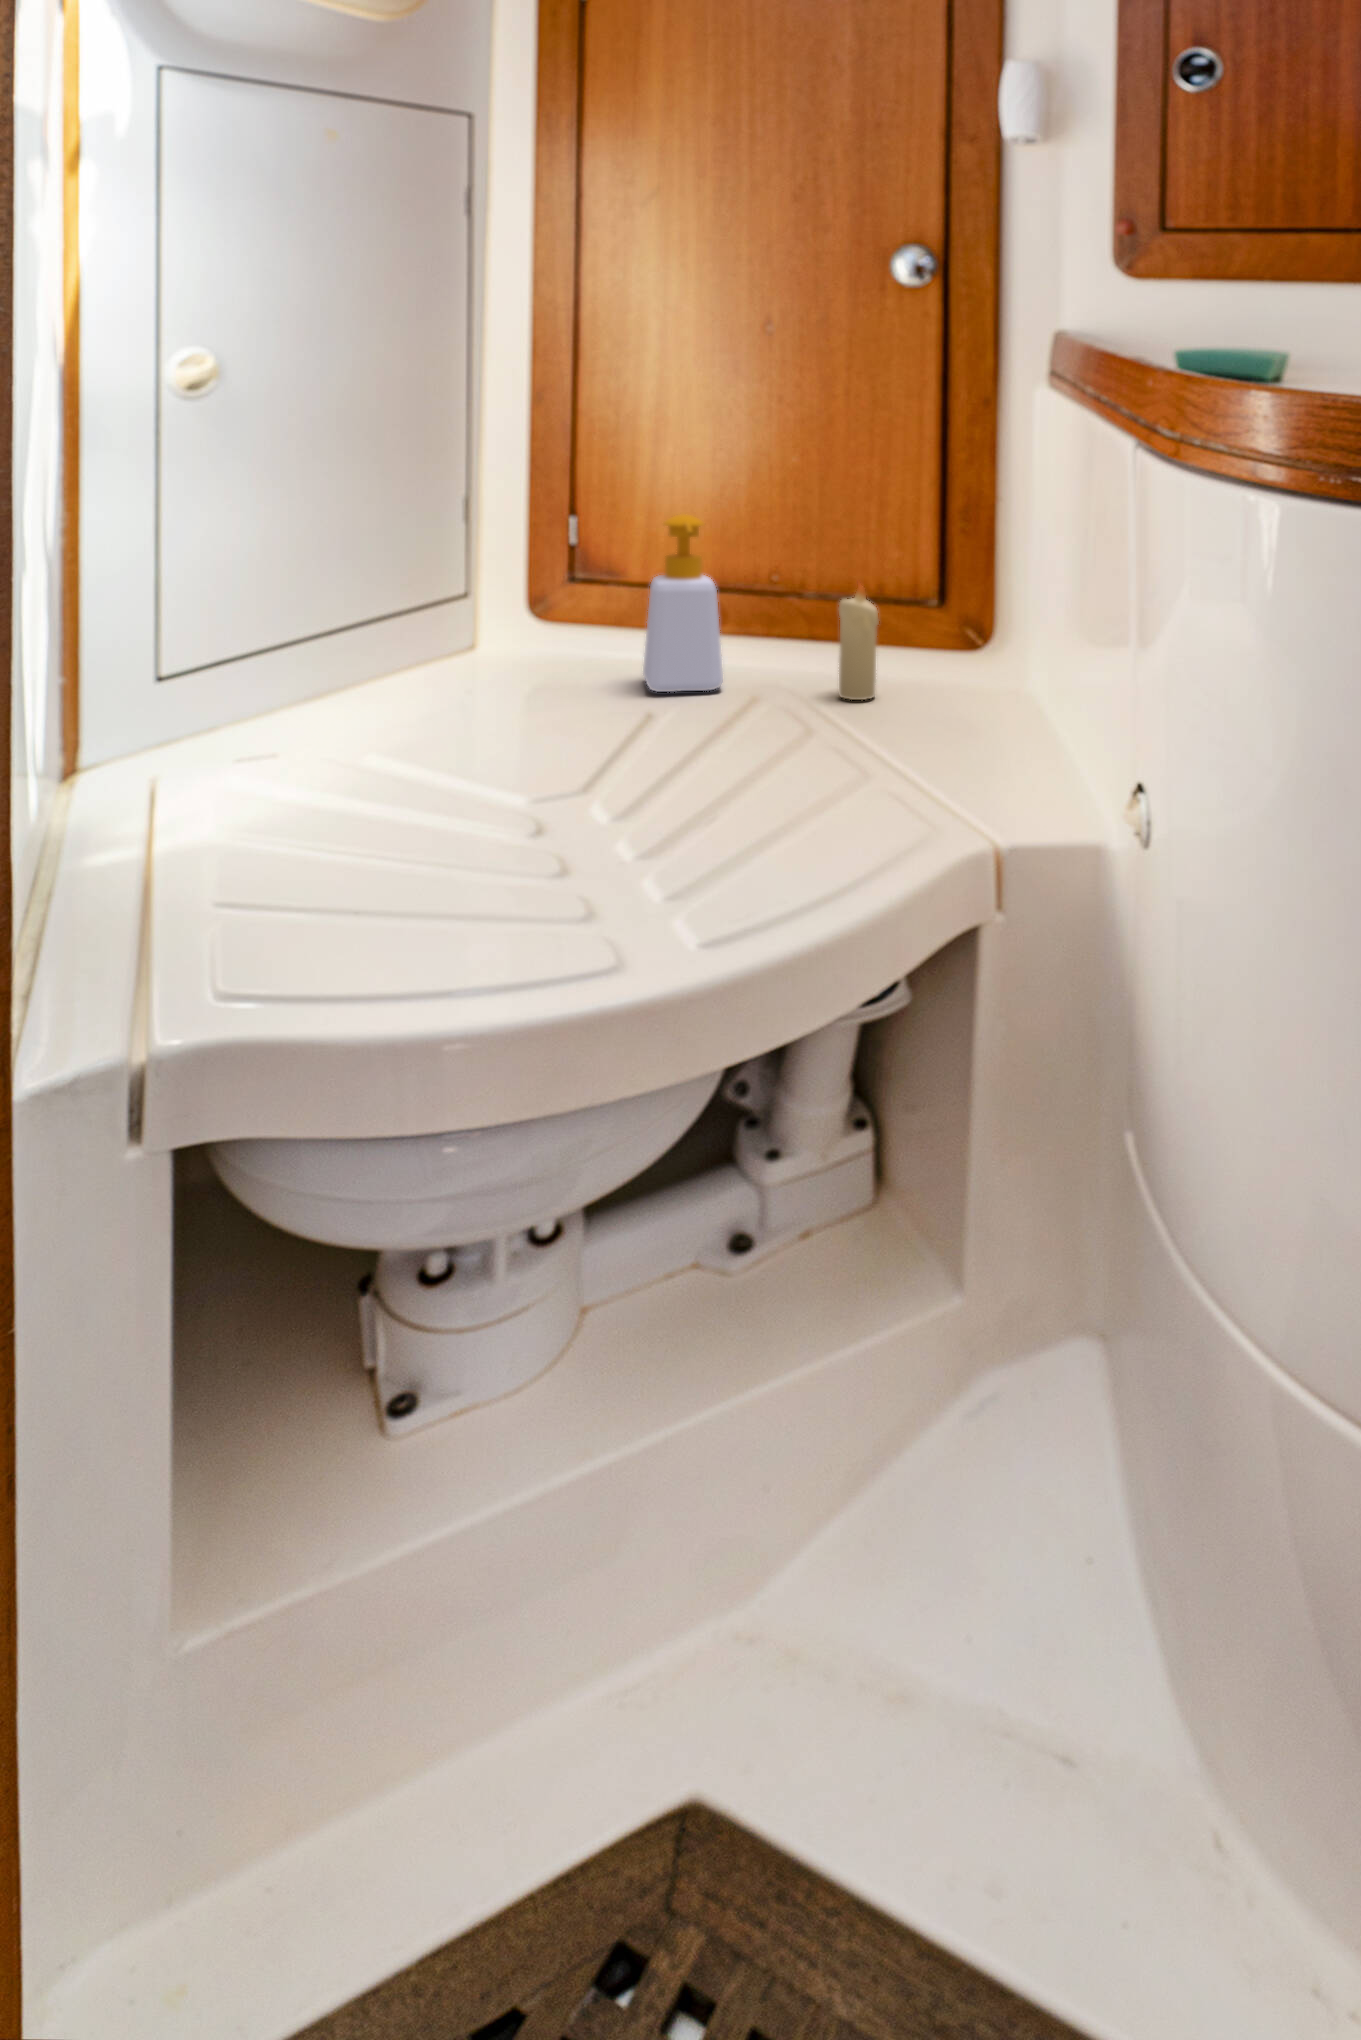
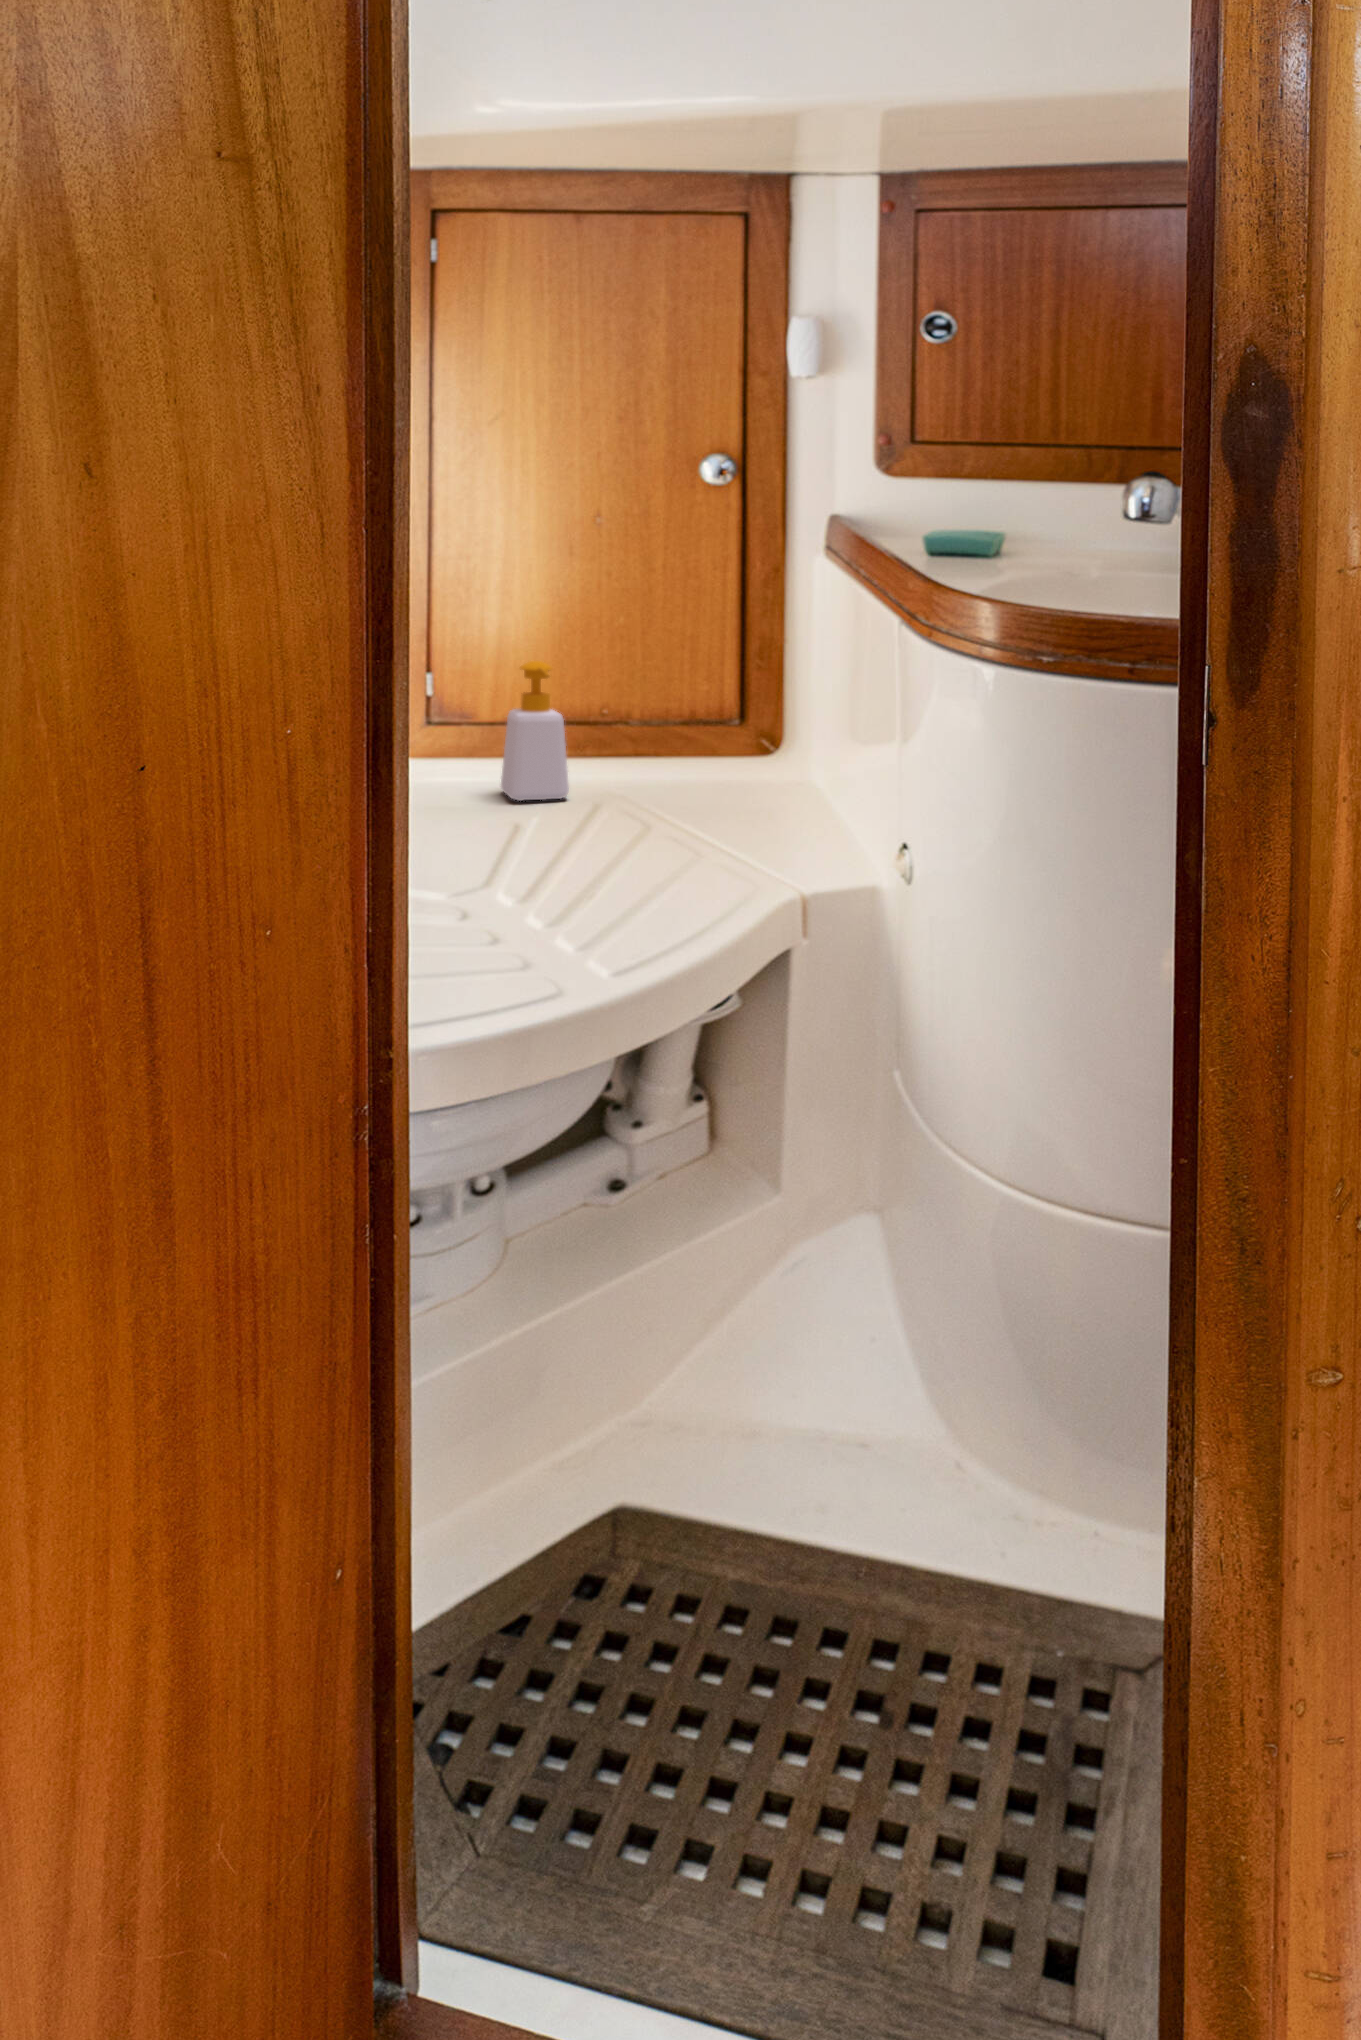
candle: present [839,583,878,700] -> none [662,711,694,804]

